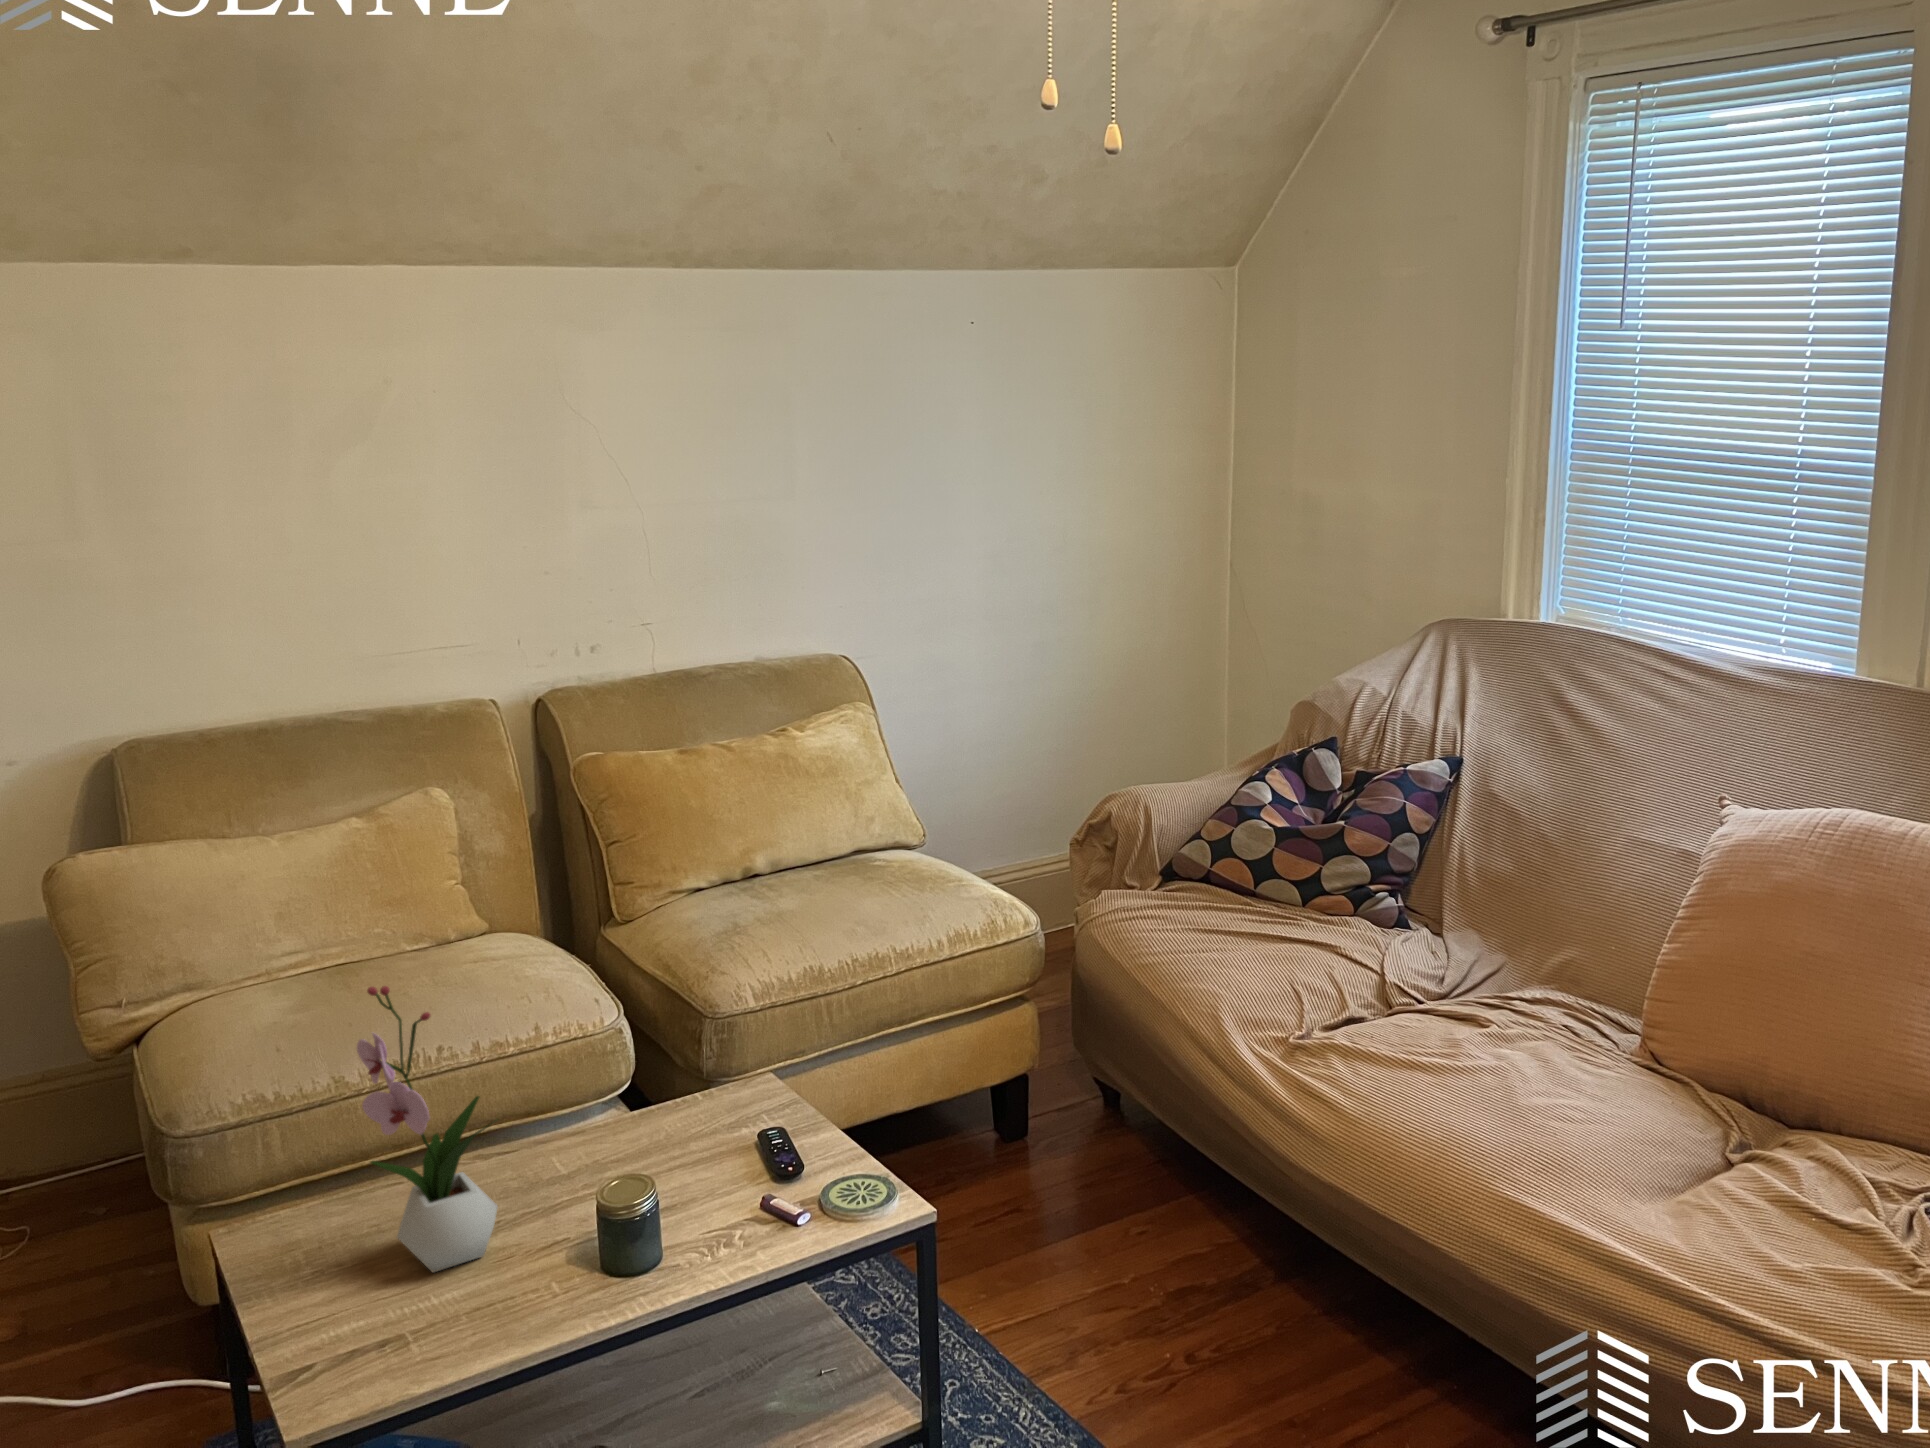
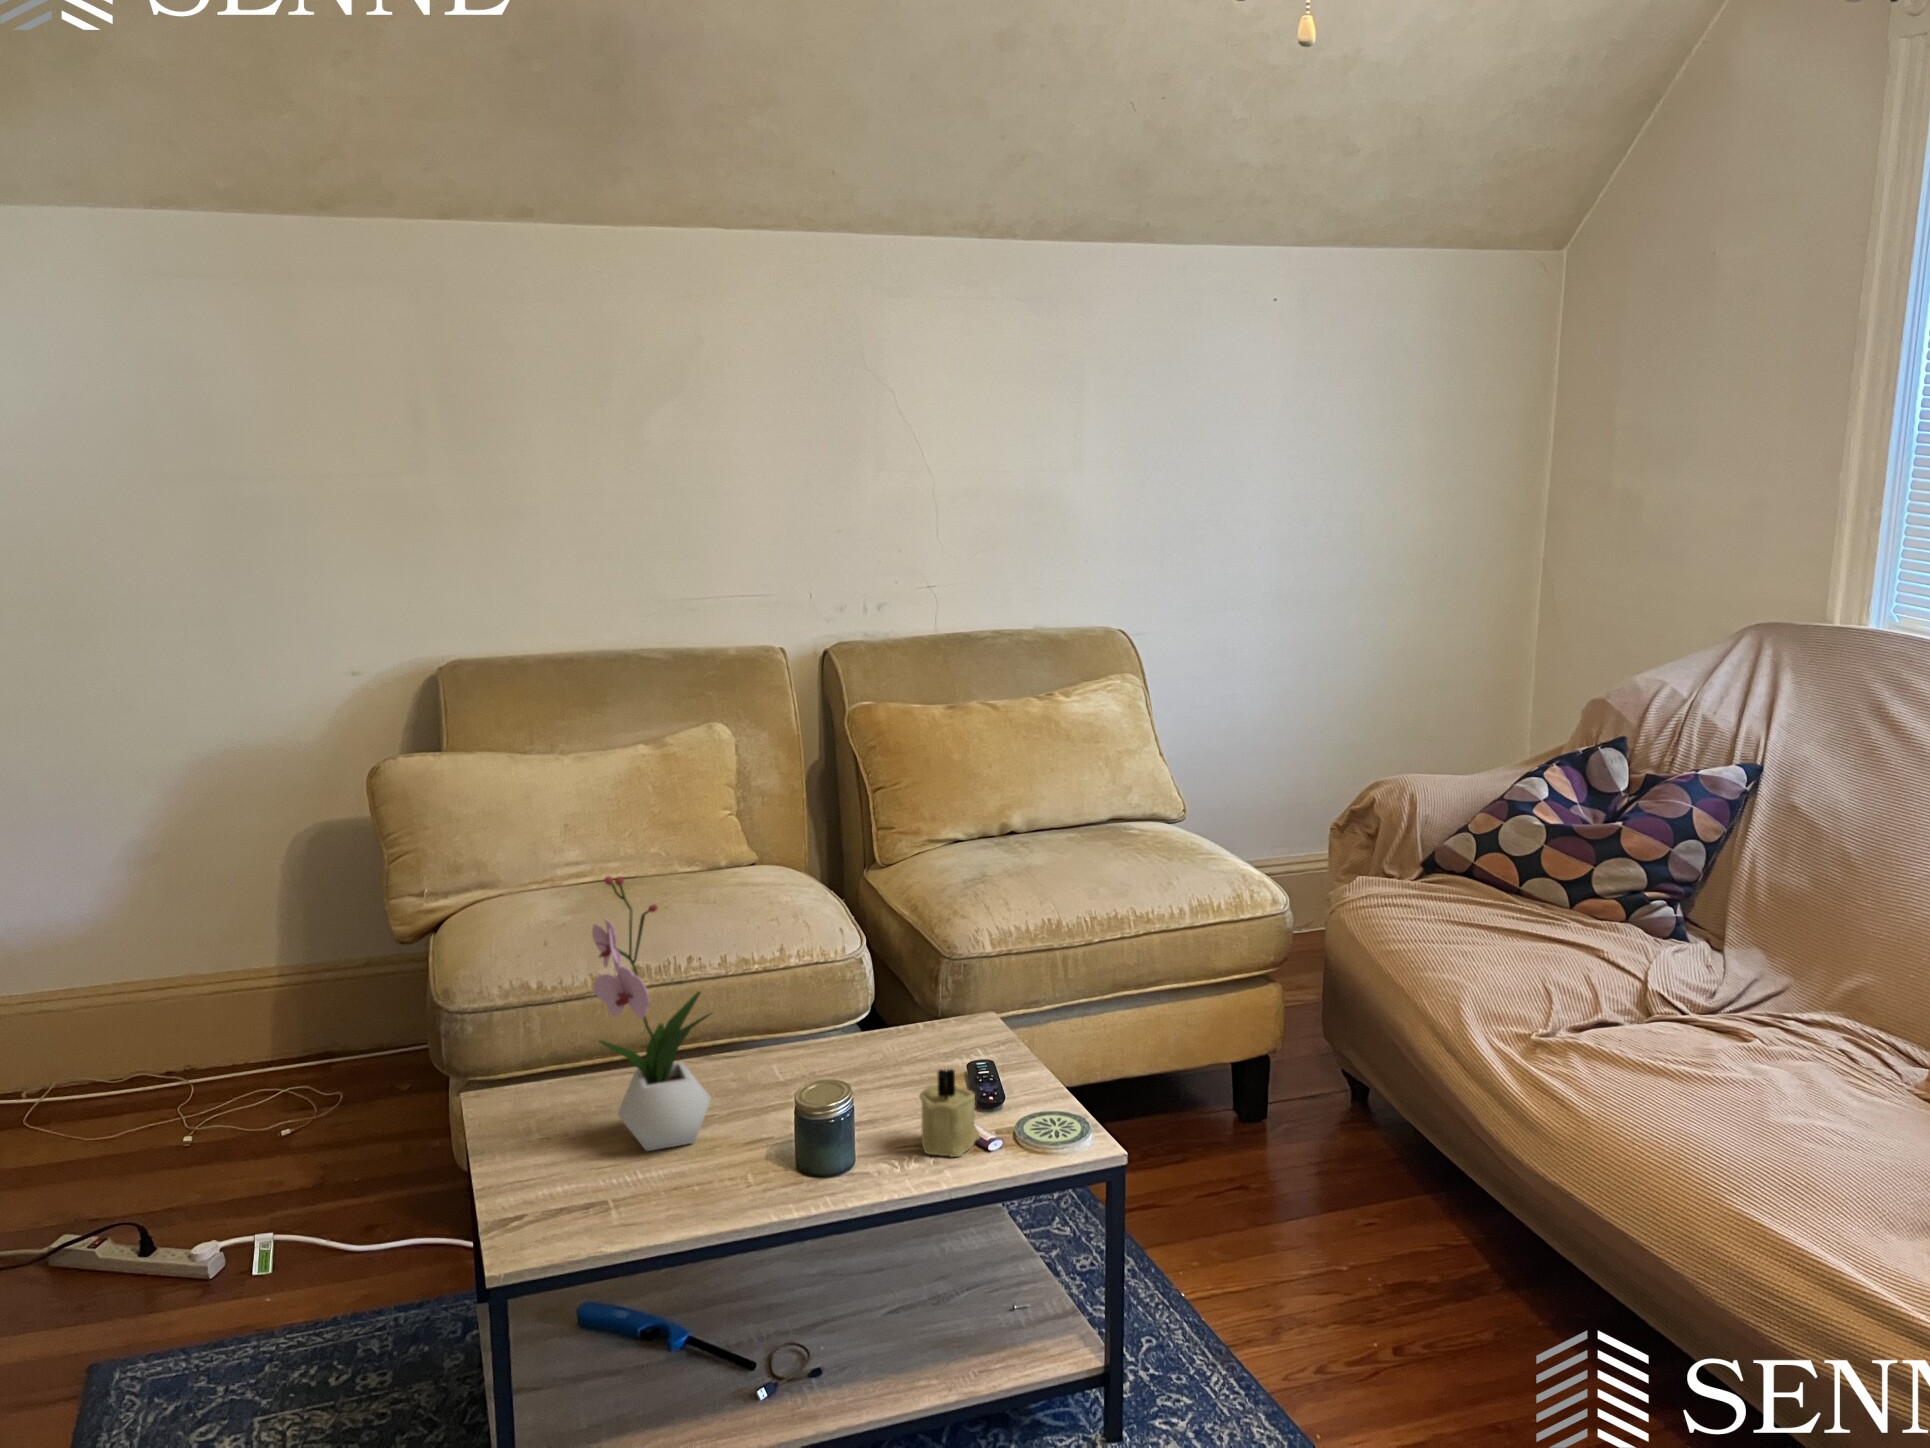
candle: none [723,1146,787,1238] -> present [920,1069,980,1157]

